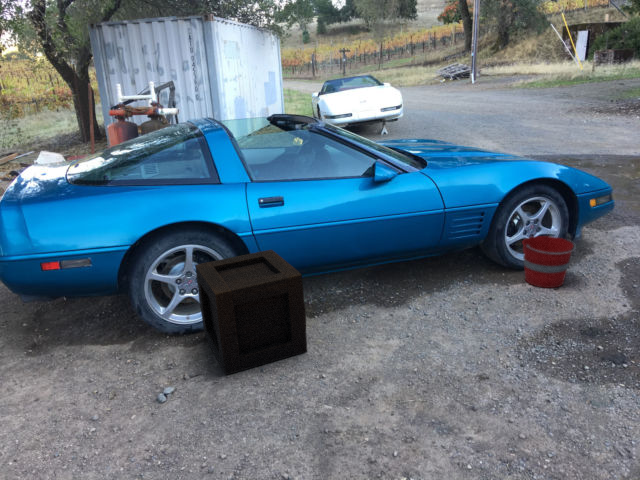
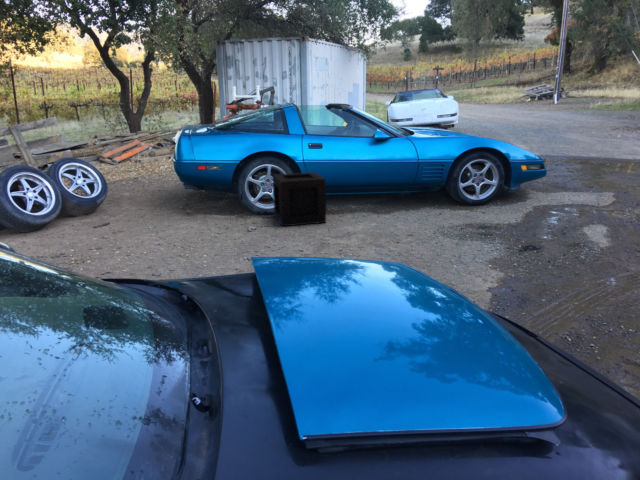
bucket: present [522,236,574,288] -> none [466,183,497,211]

